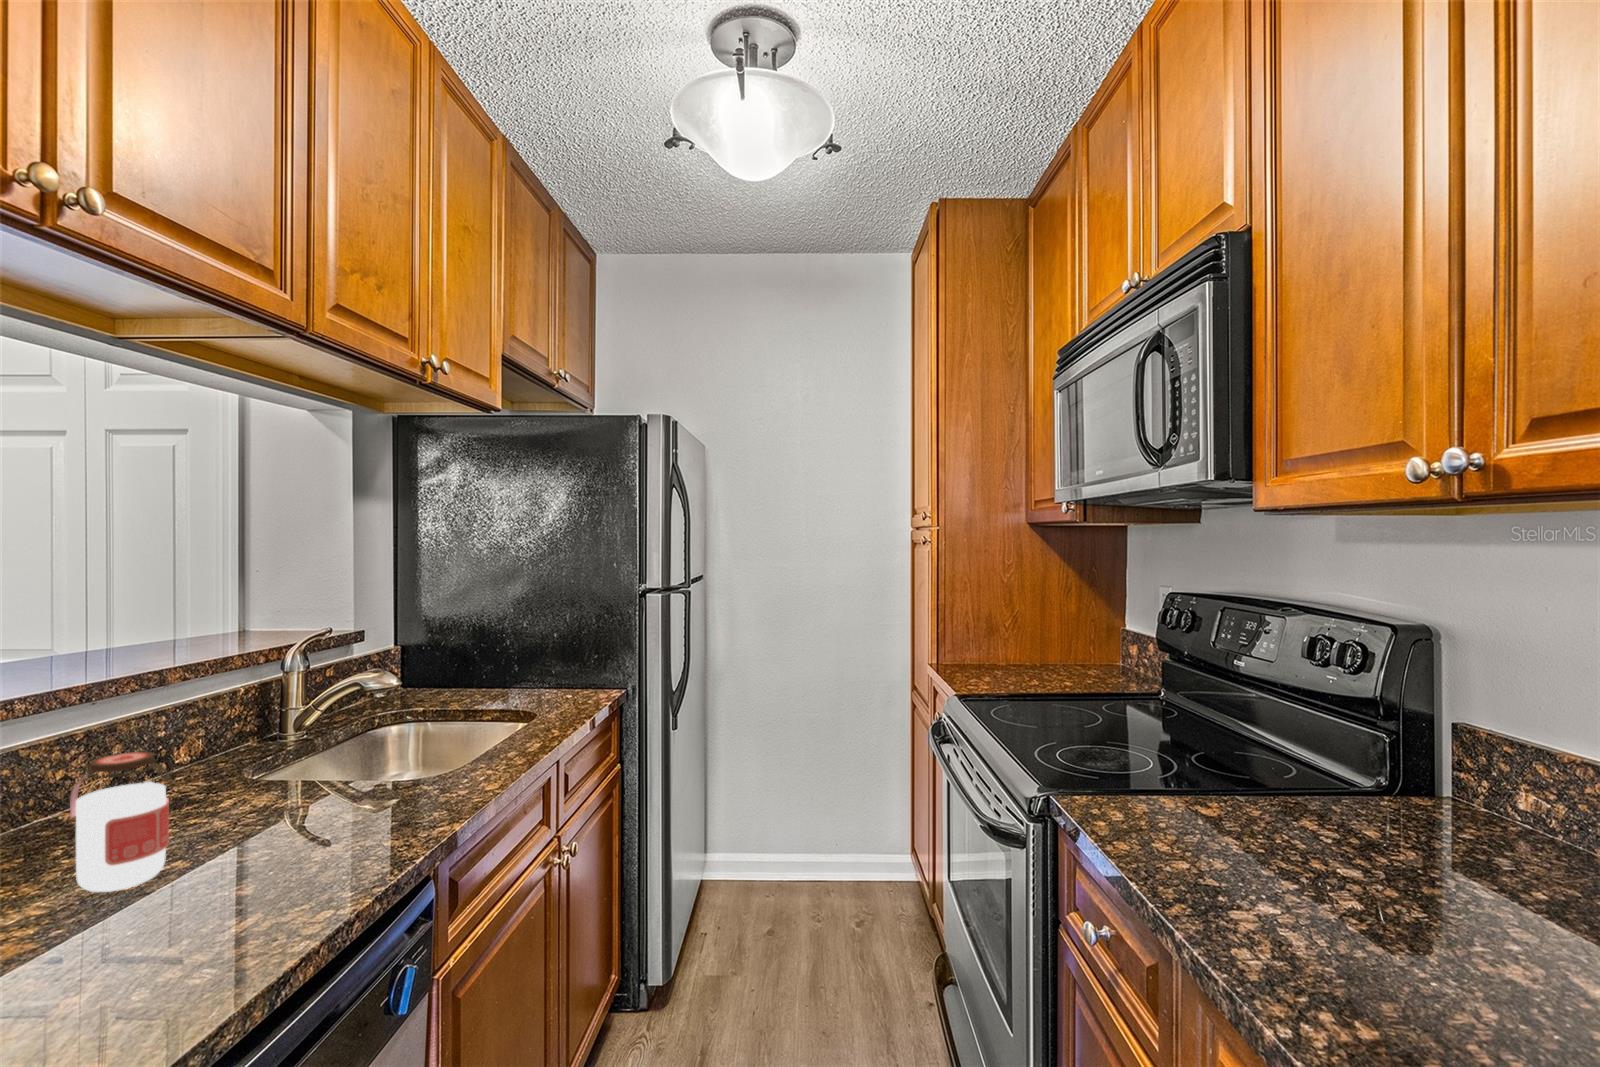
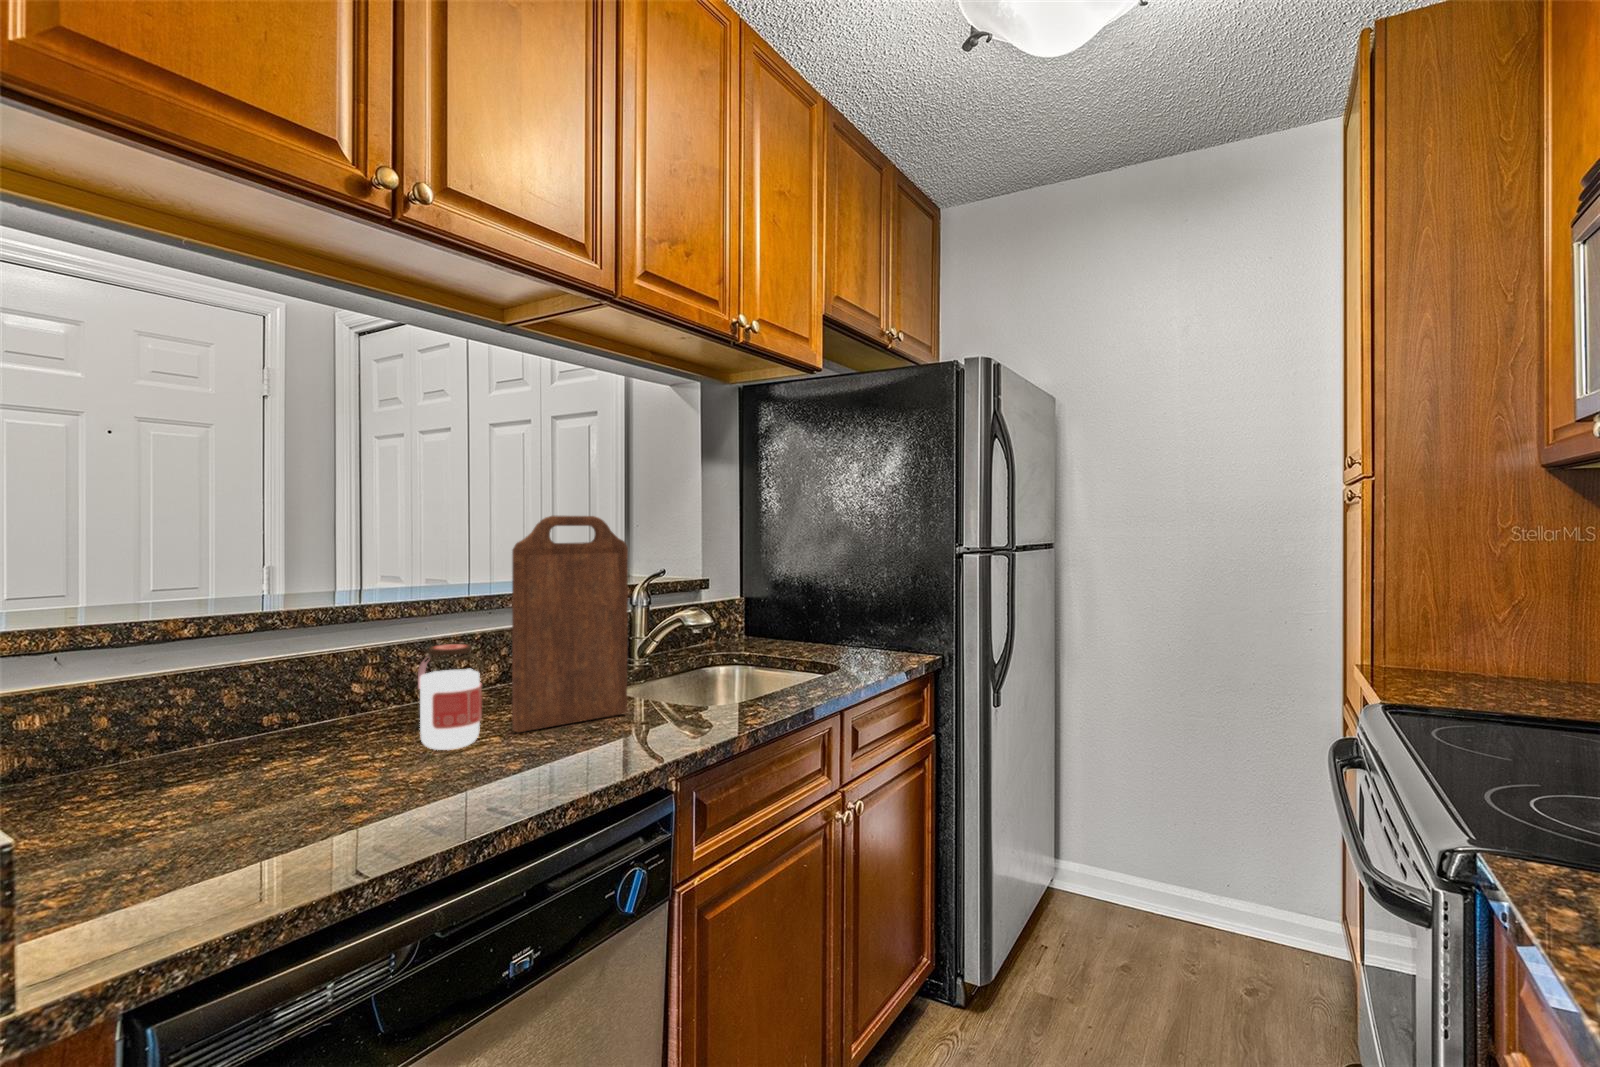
cutting board: none [198,581,337,849] -> present [512,516,628,732]

